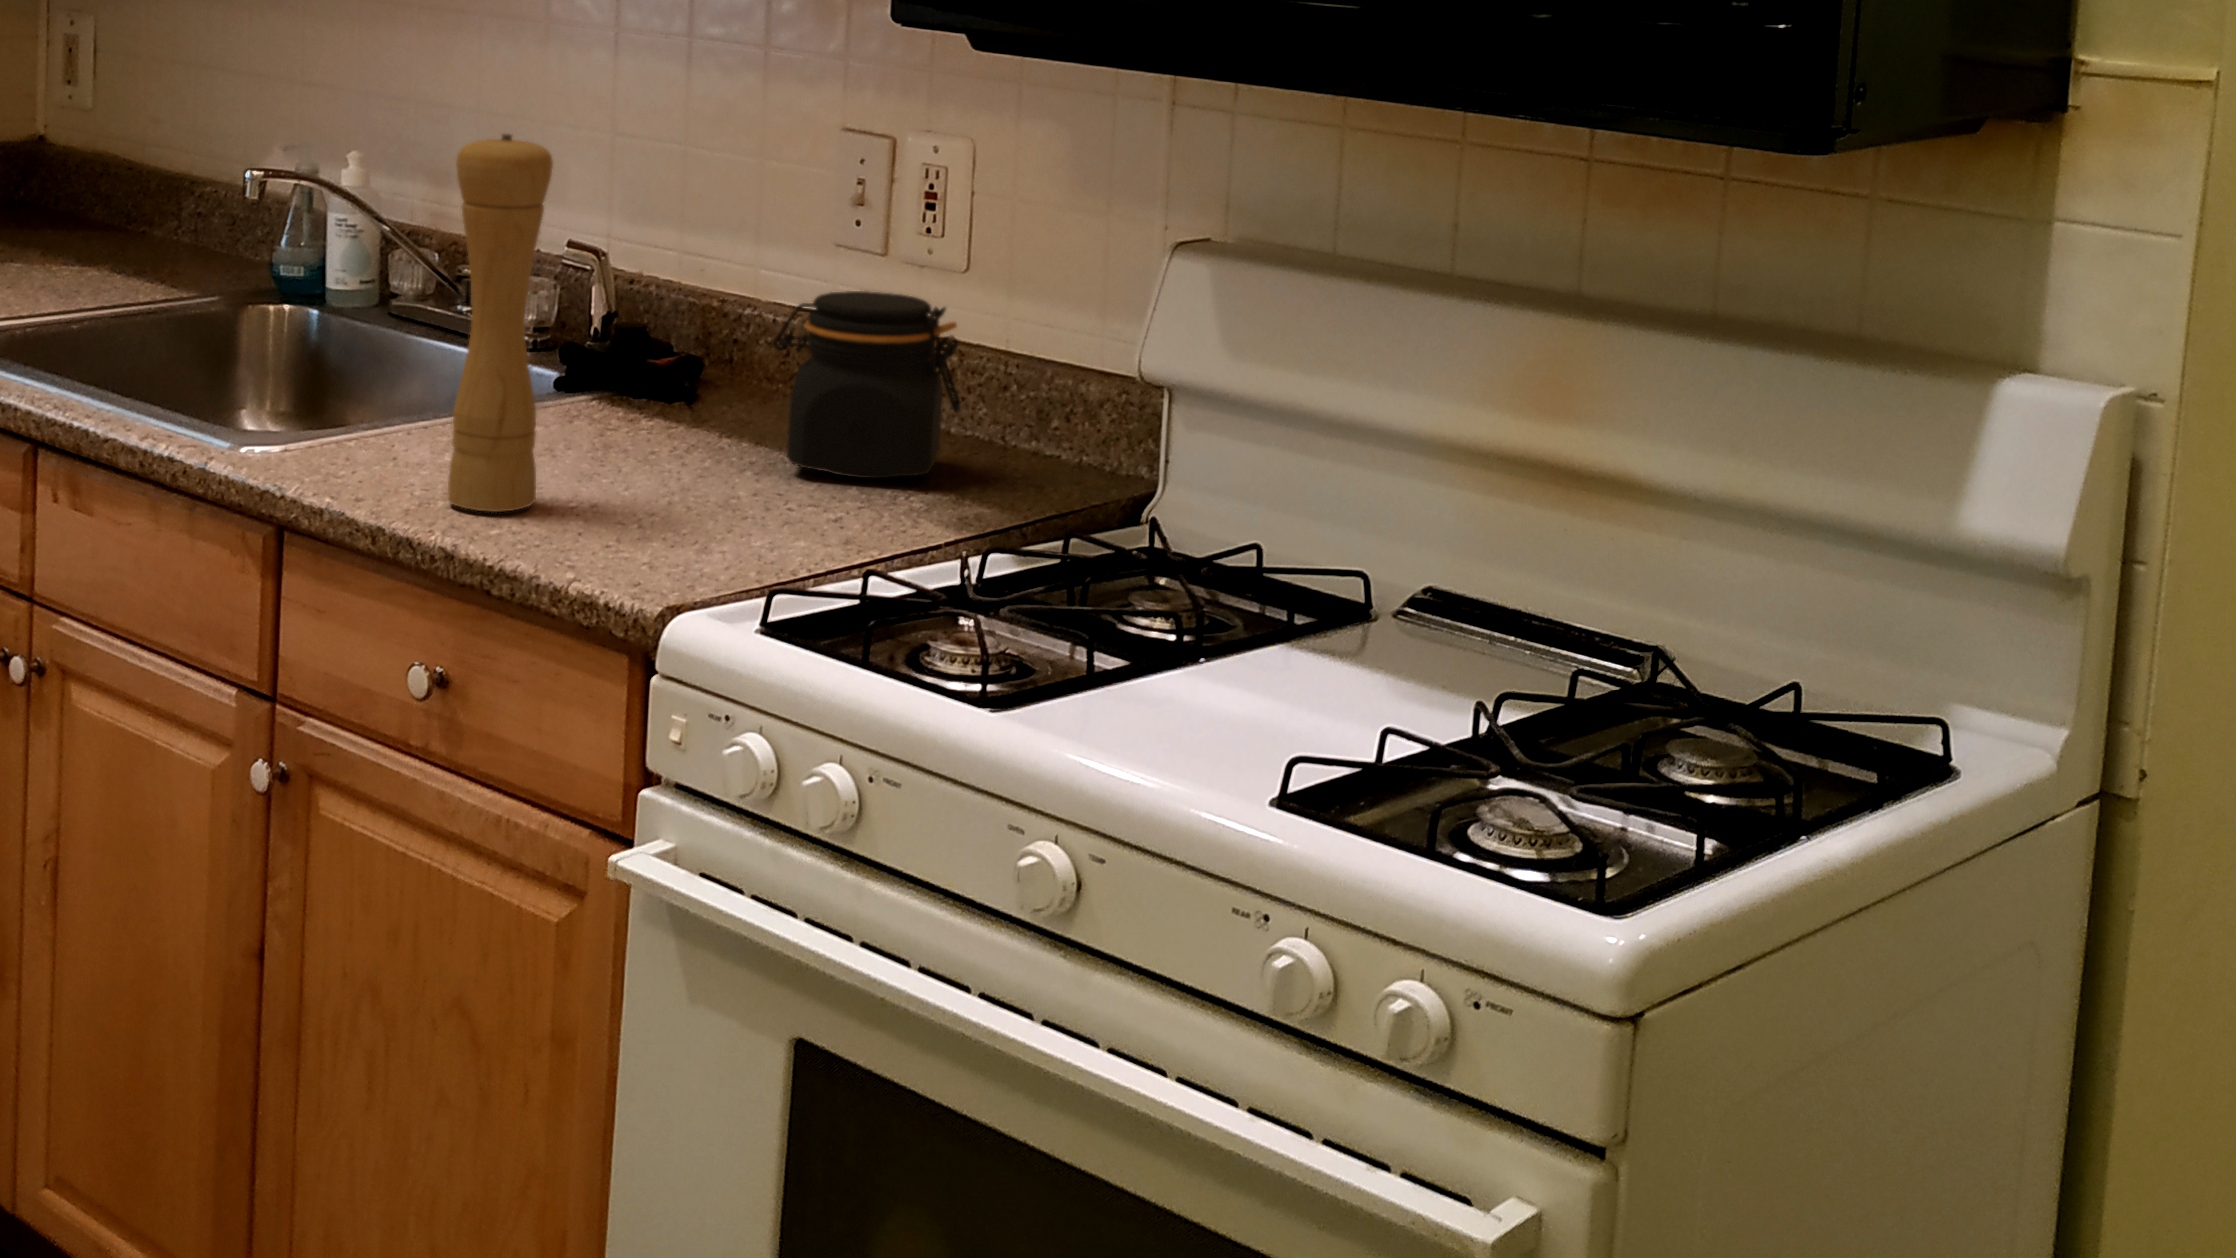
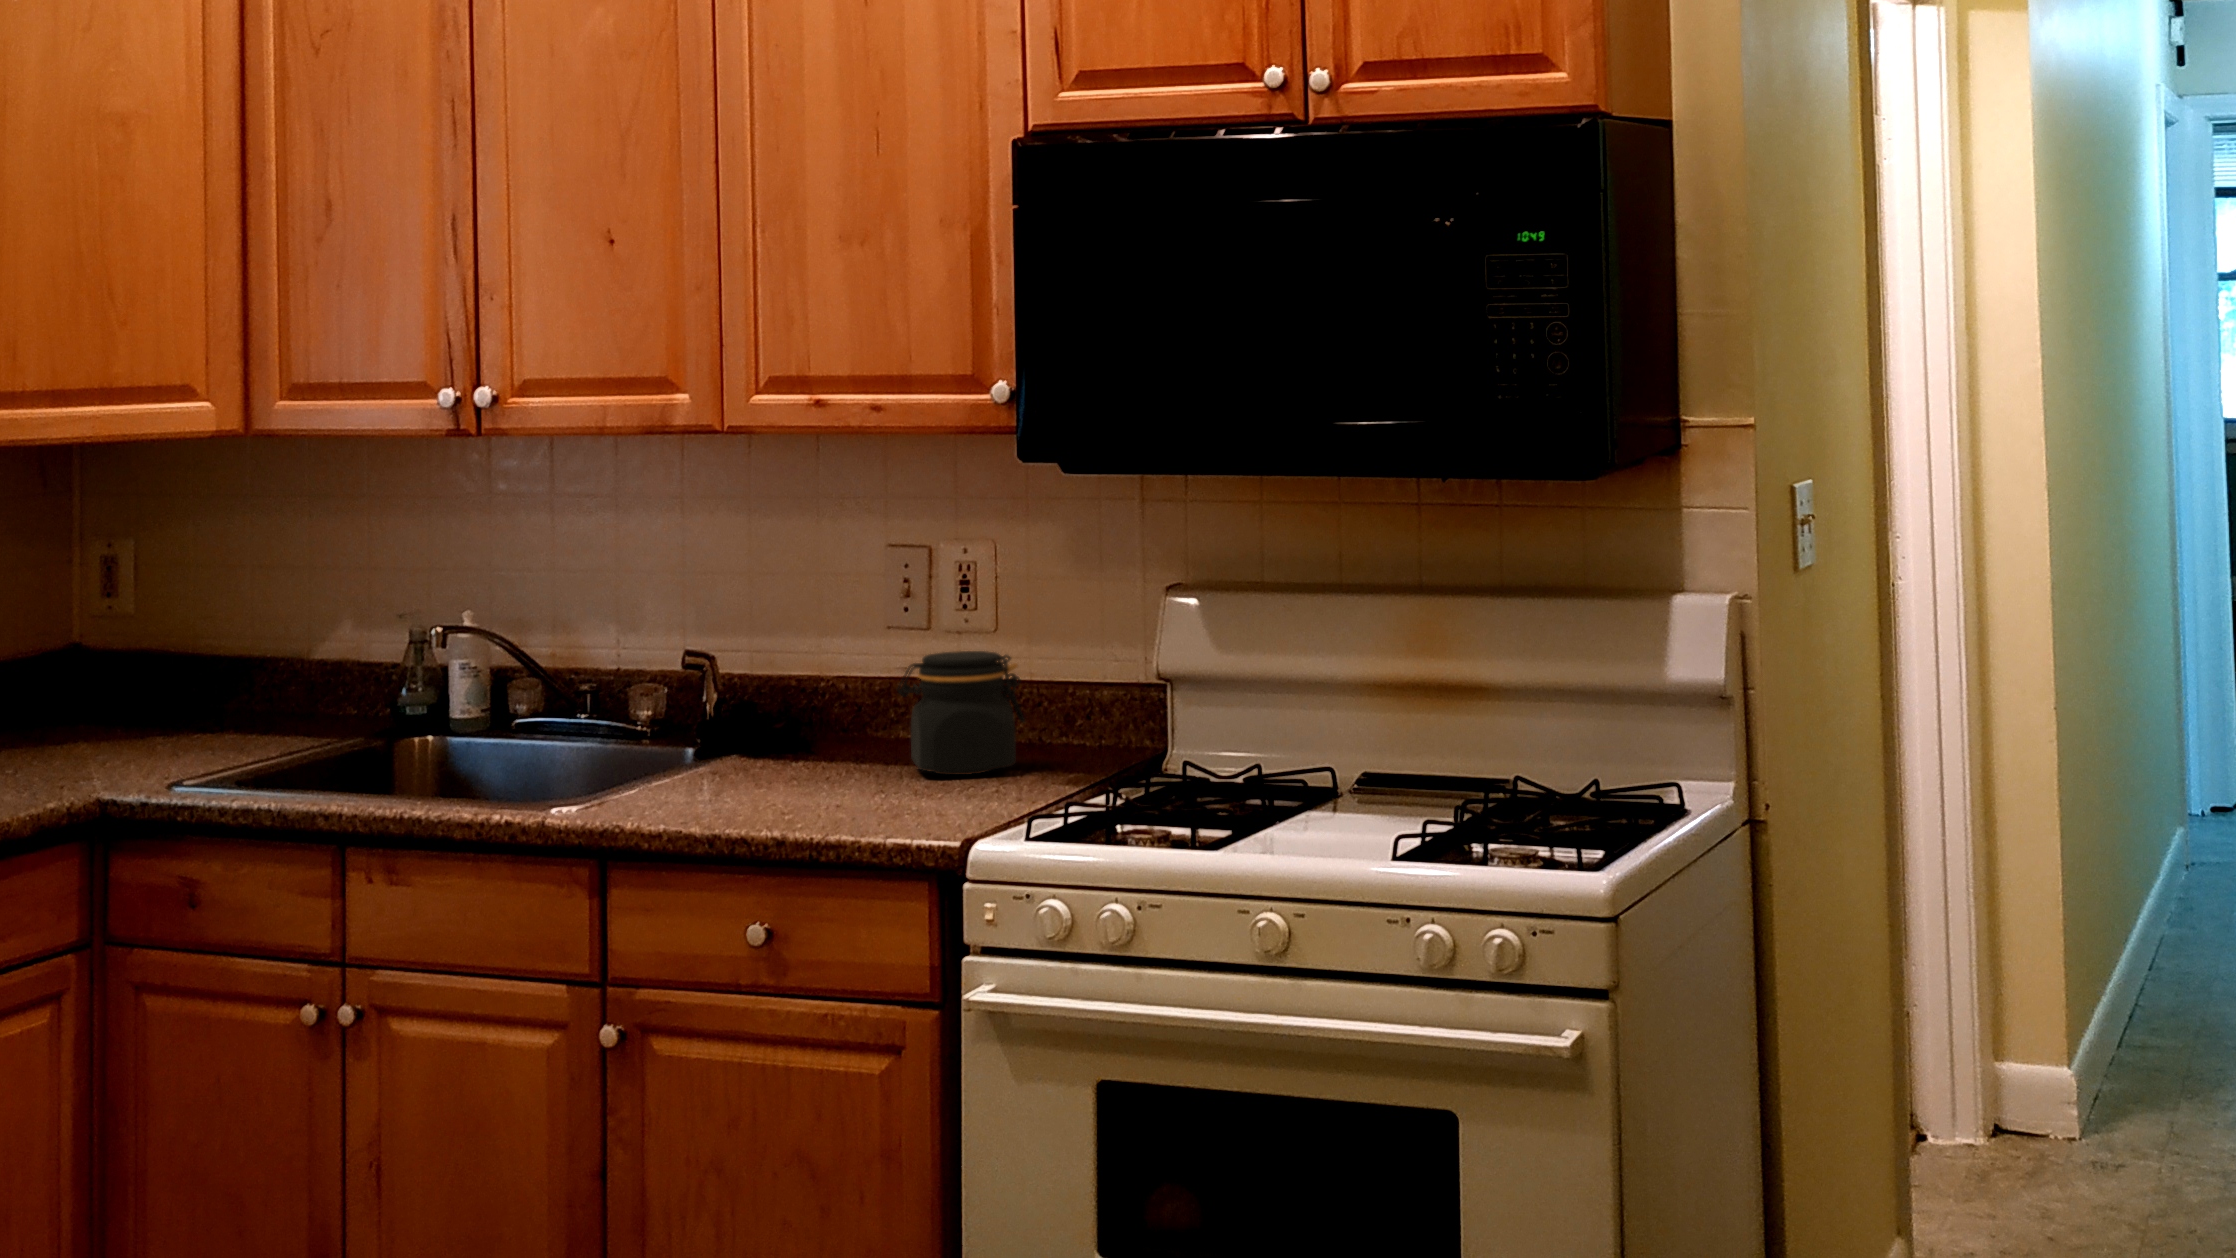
pepper mill: present [448,134,553,512] -> none [733,562,796,817]

